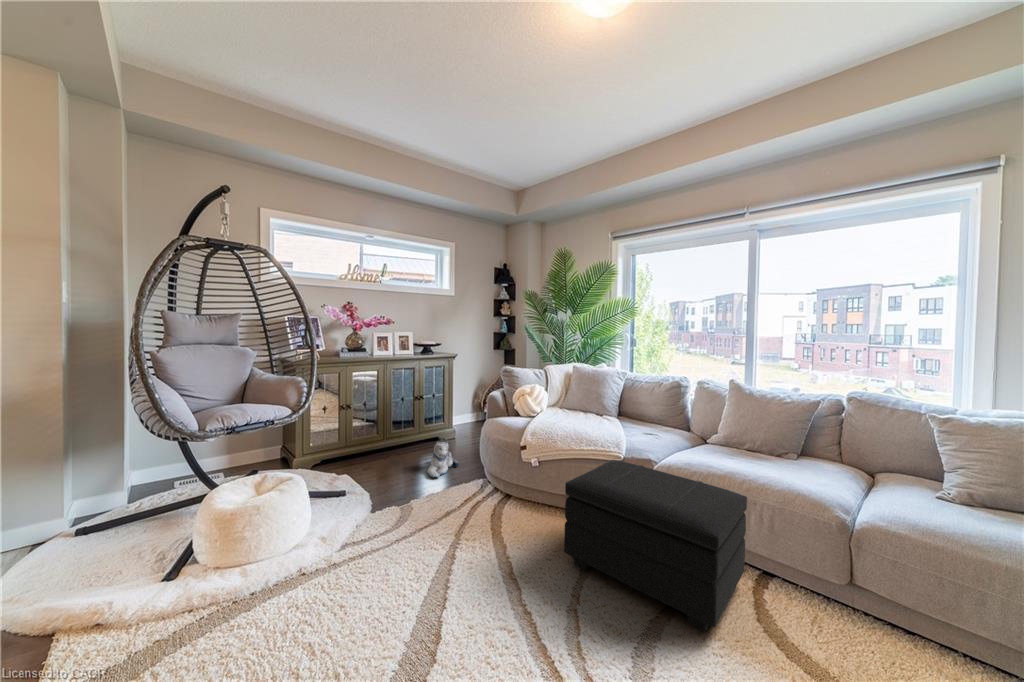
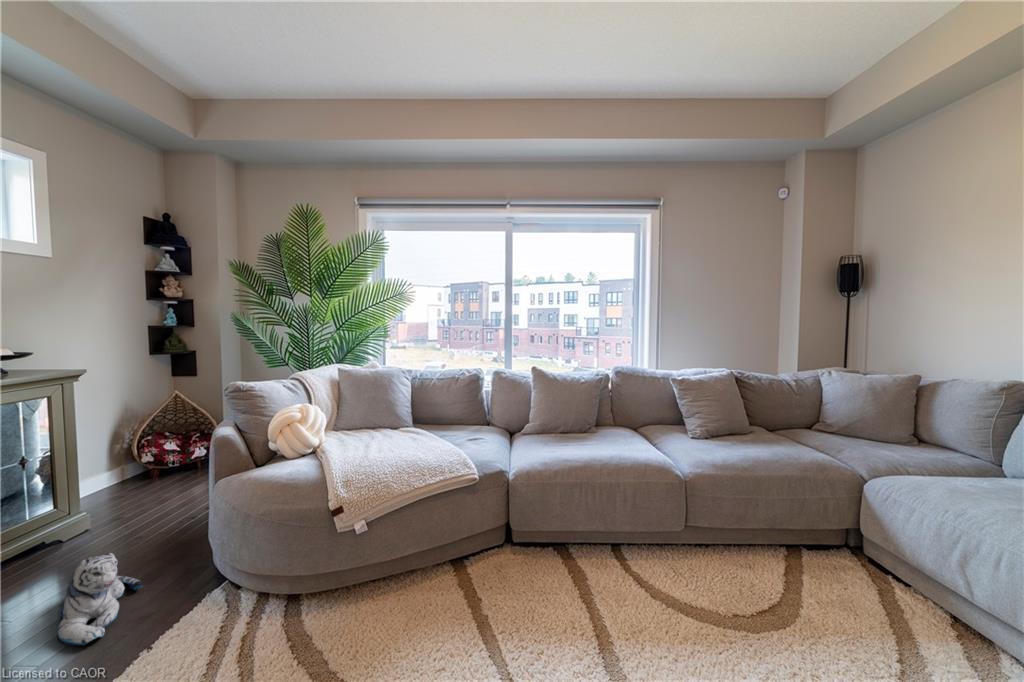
footstool: present [564,460,747,632] -> none [463,480,662,652]

